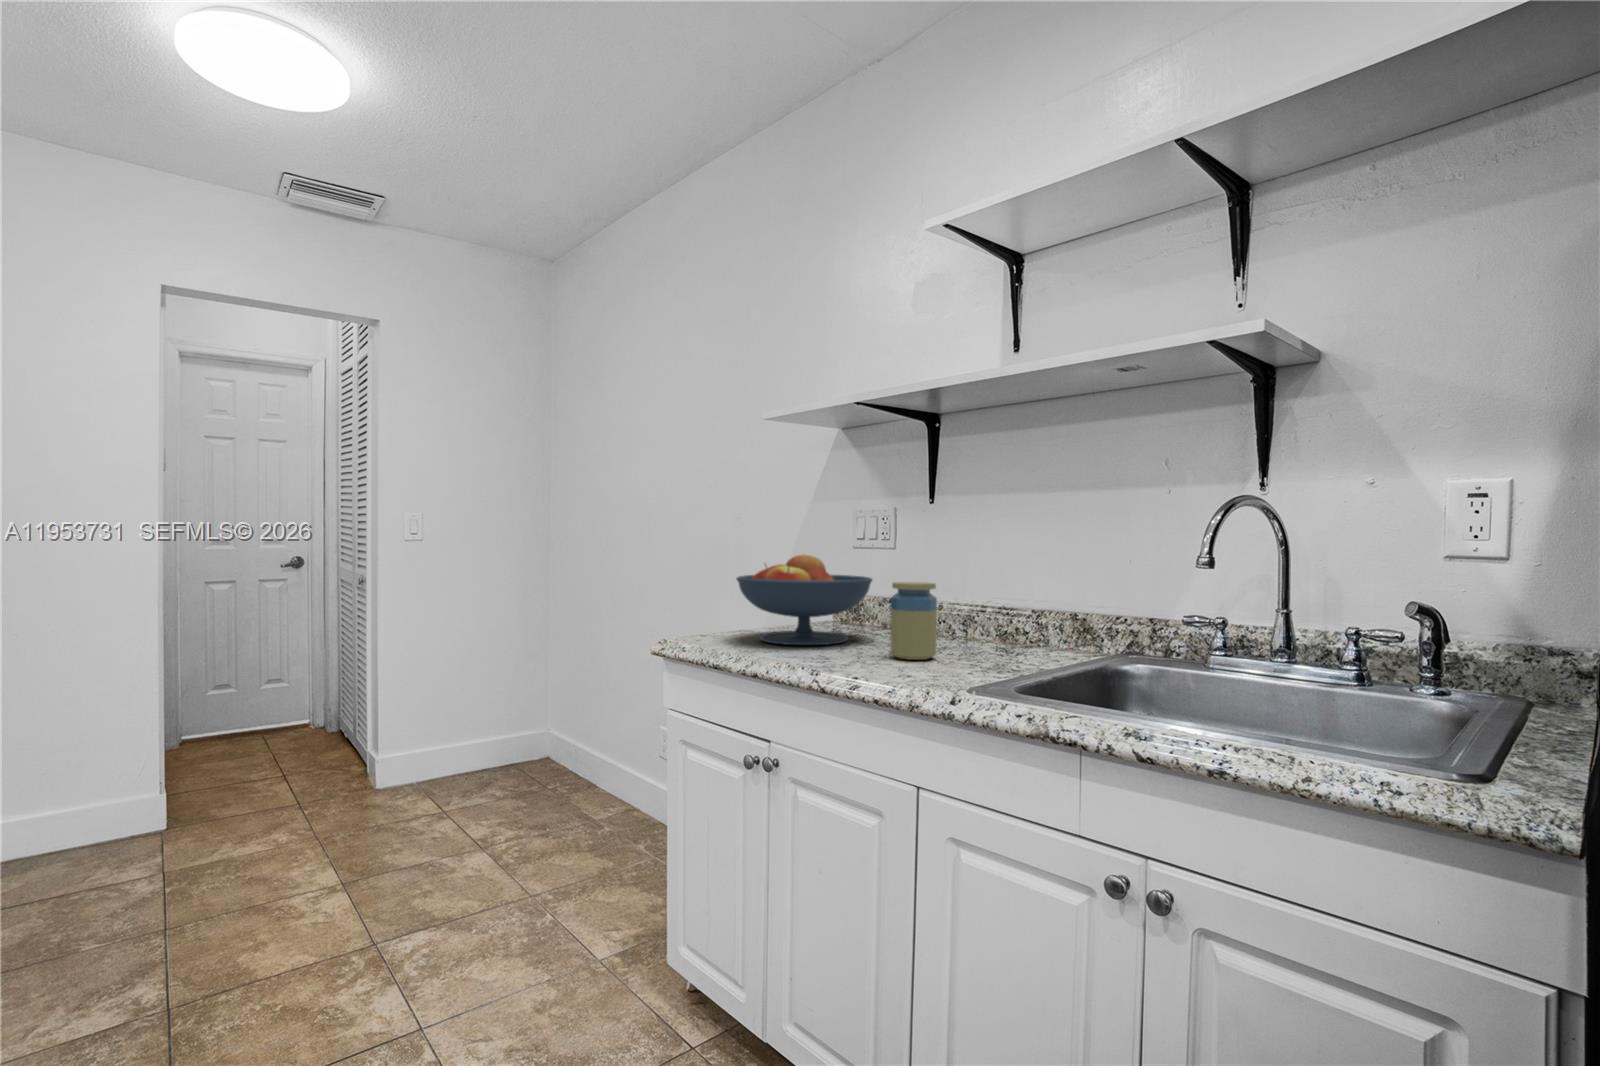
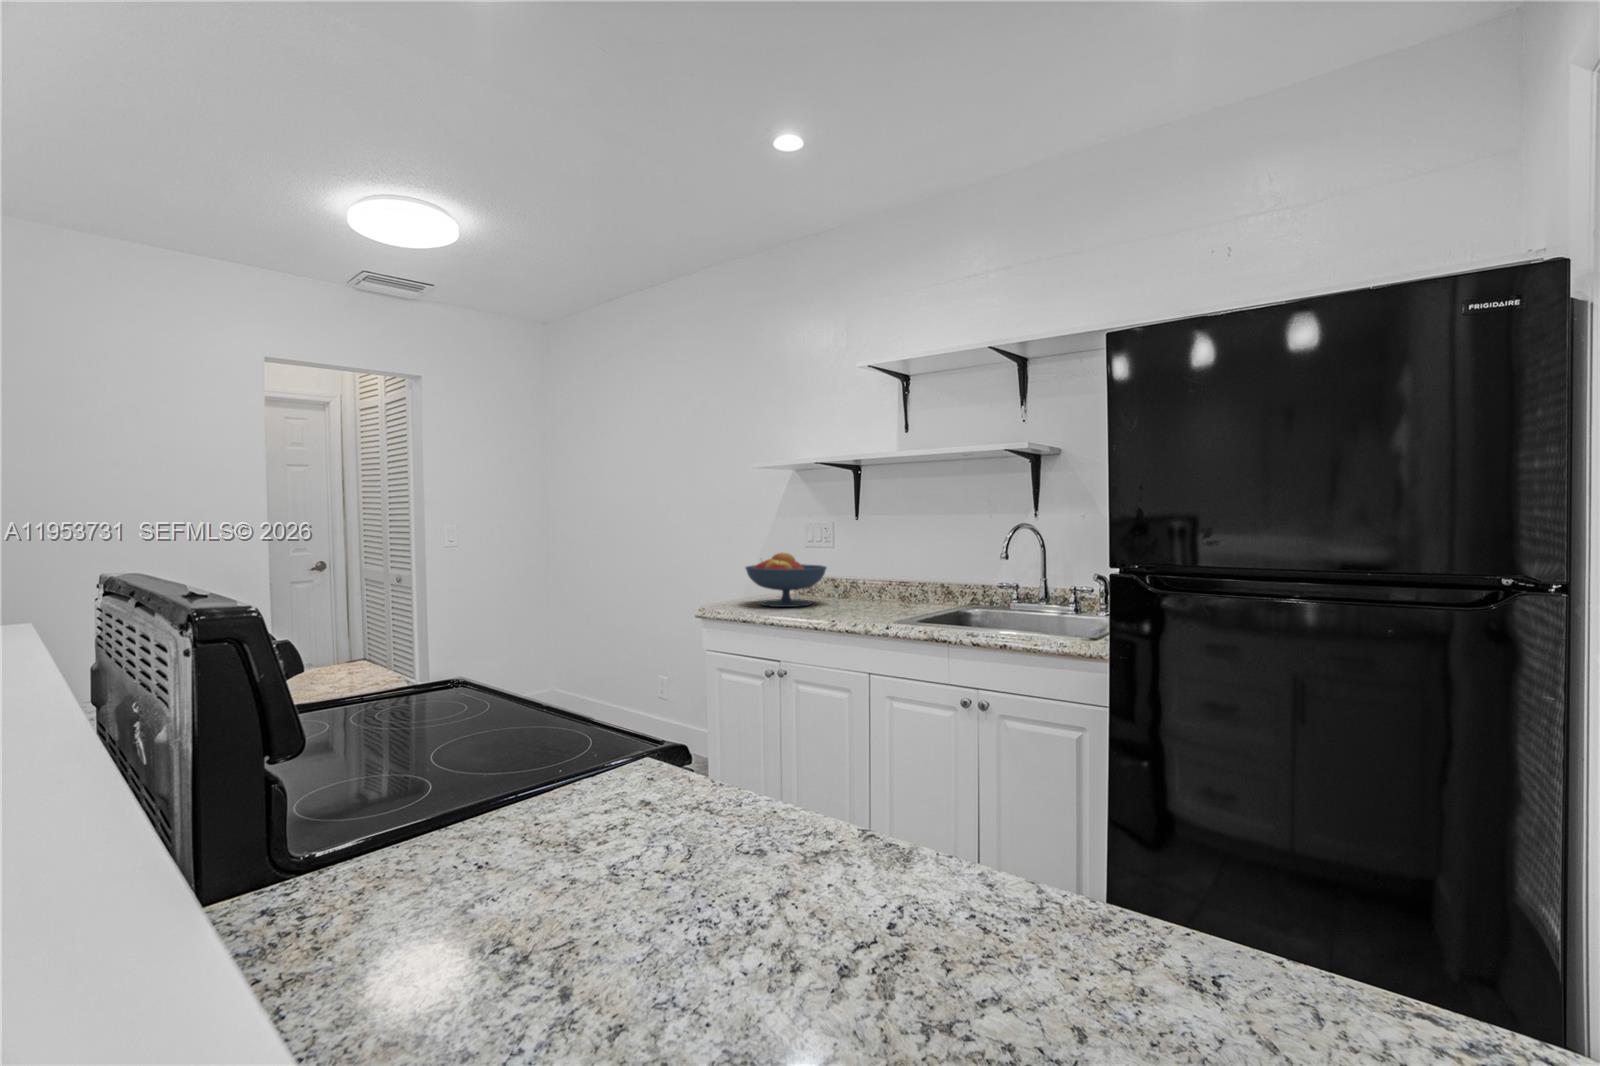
jar: present [890,582,937,660] -> none [844,569,870,612]

